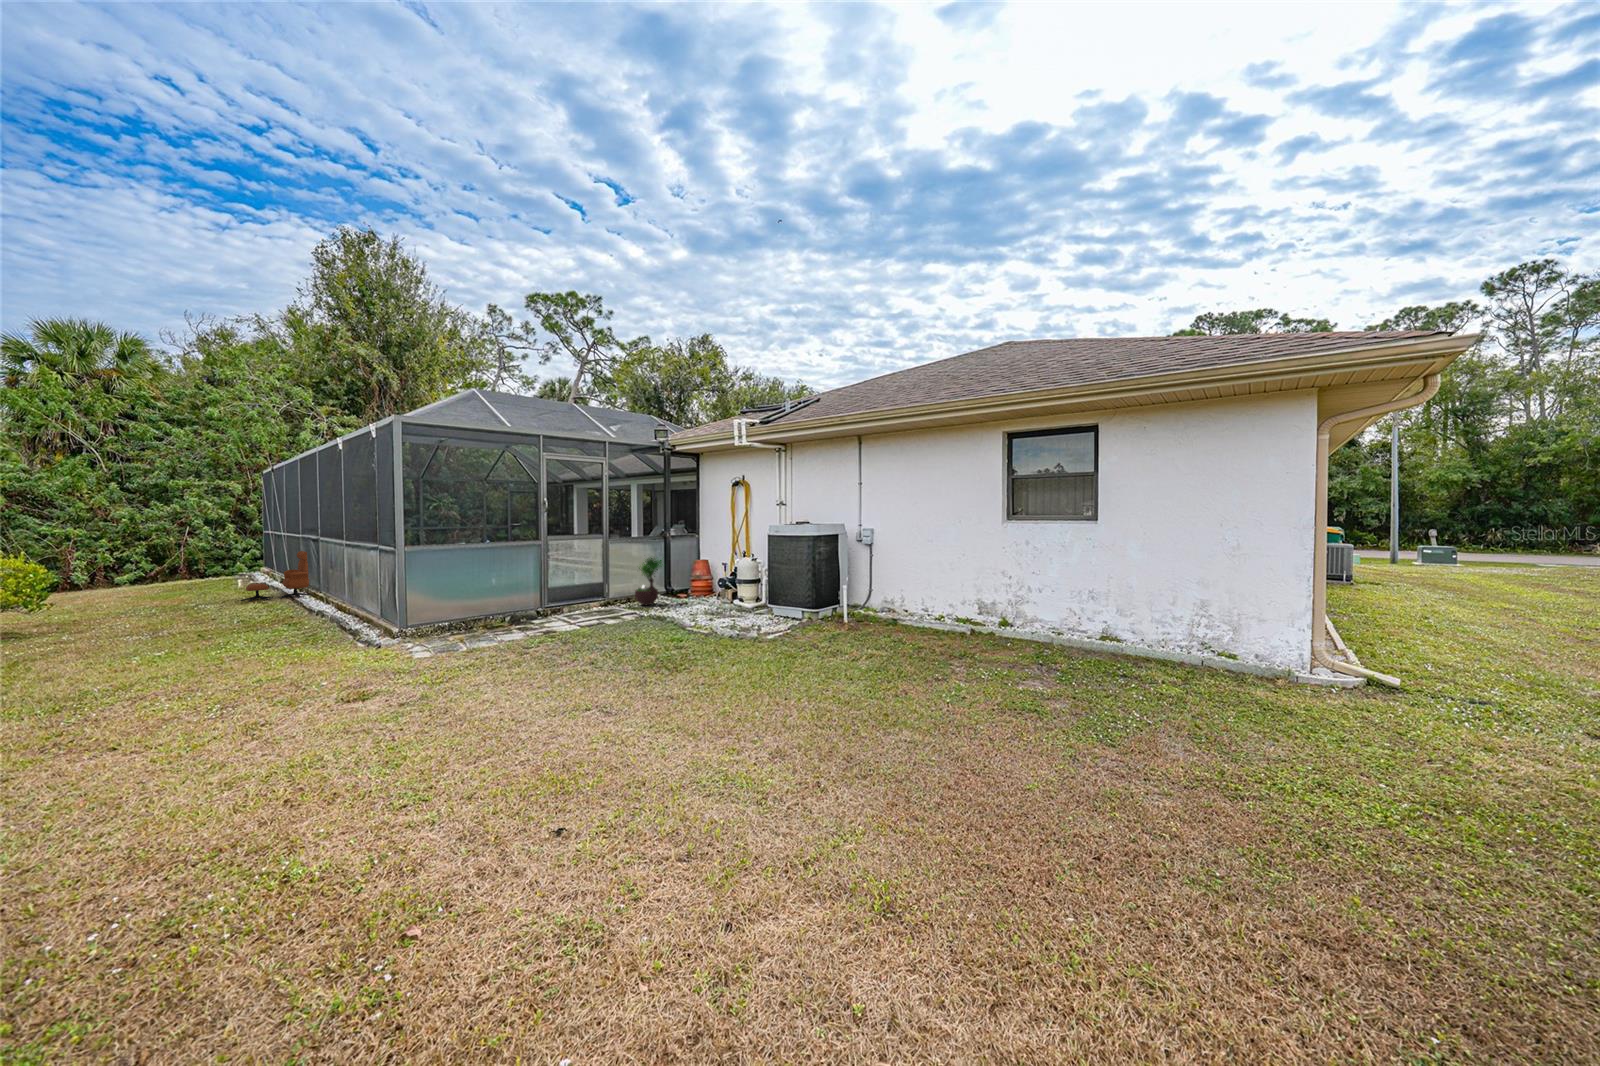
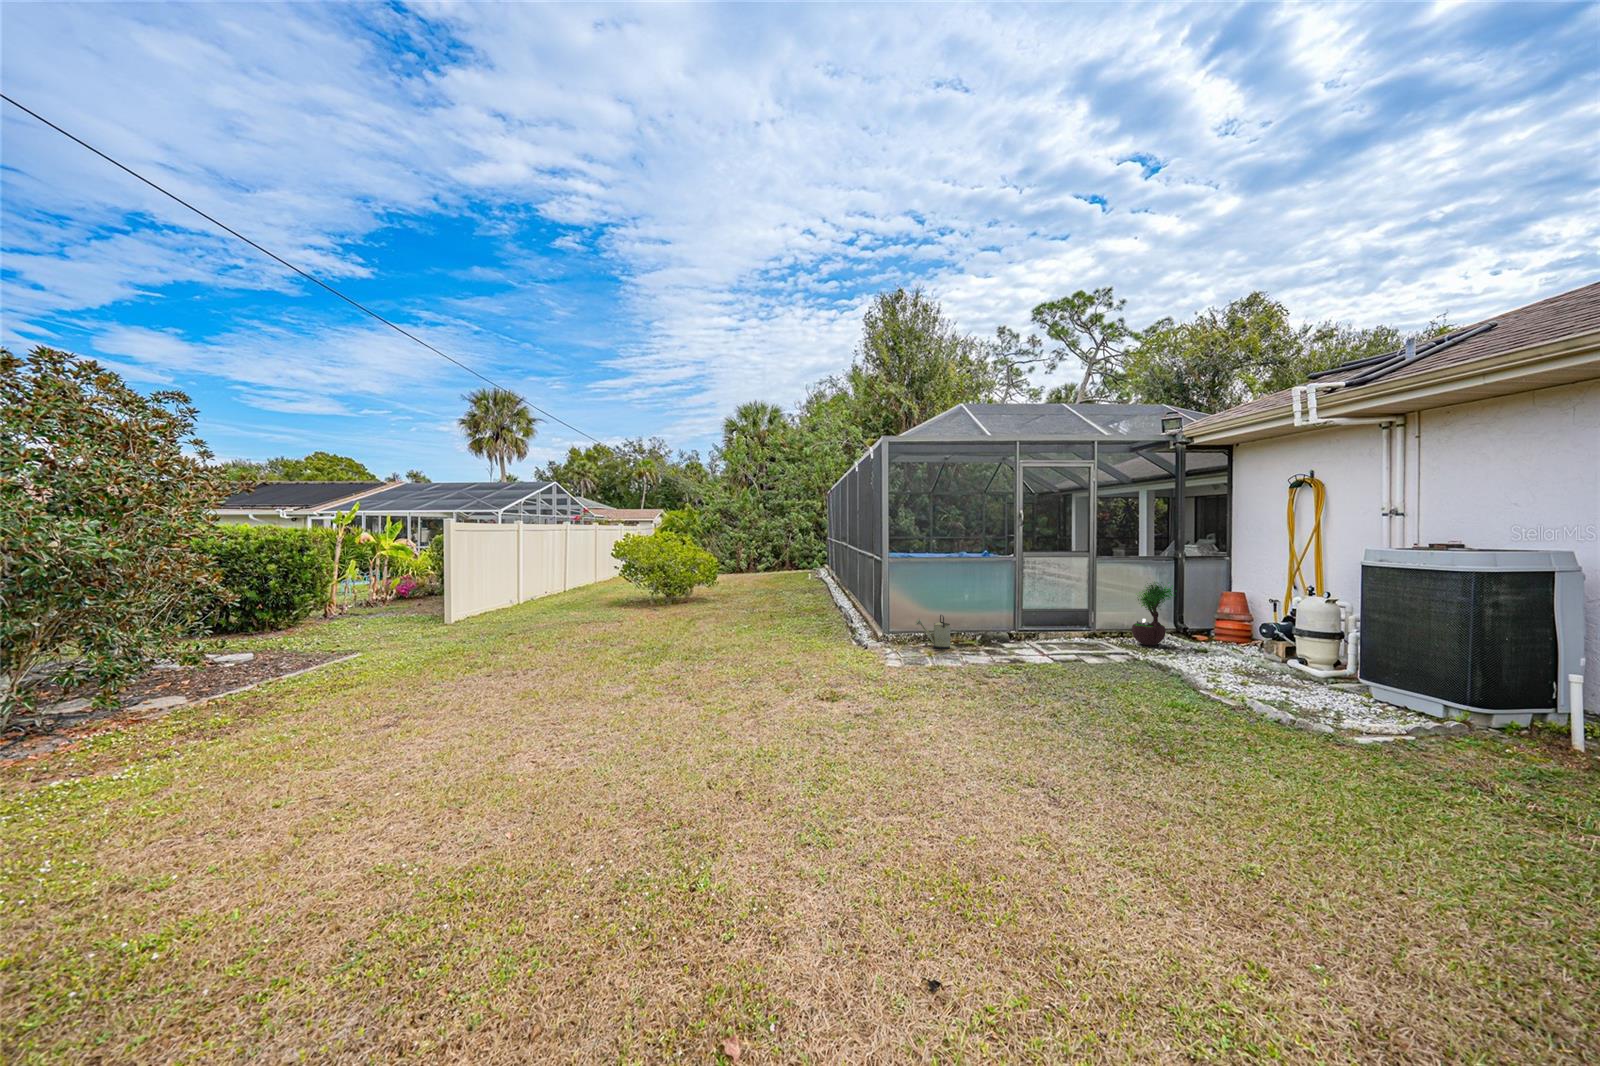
lounge chair: present [241,551,313,602] -> none [799,560,843,598]
watering can: none [439,599,482,632] -> present [915,615,951,649]

